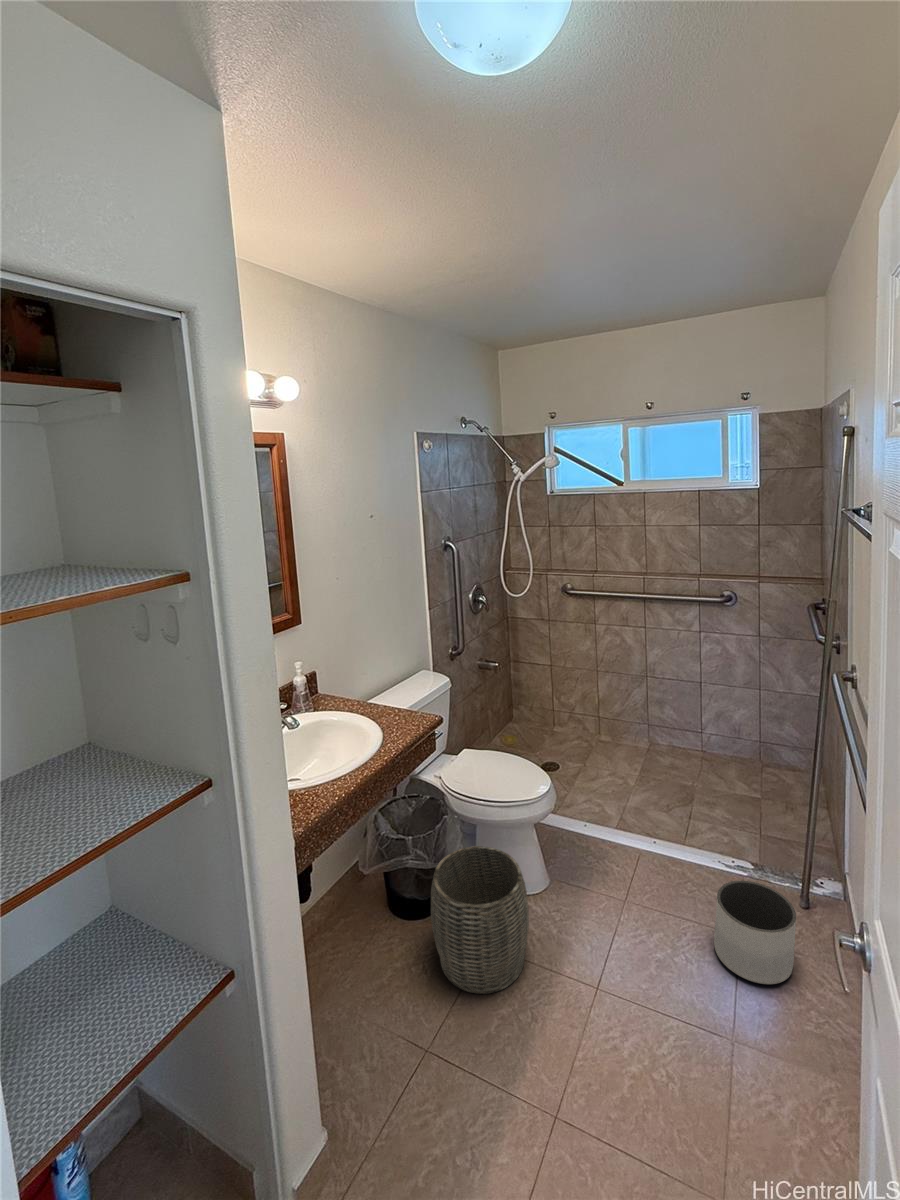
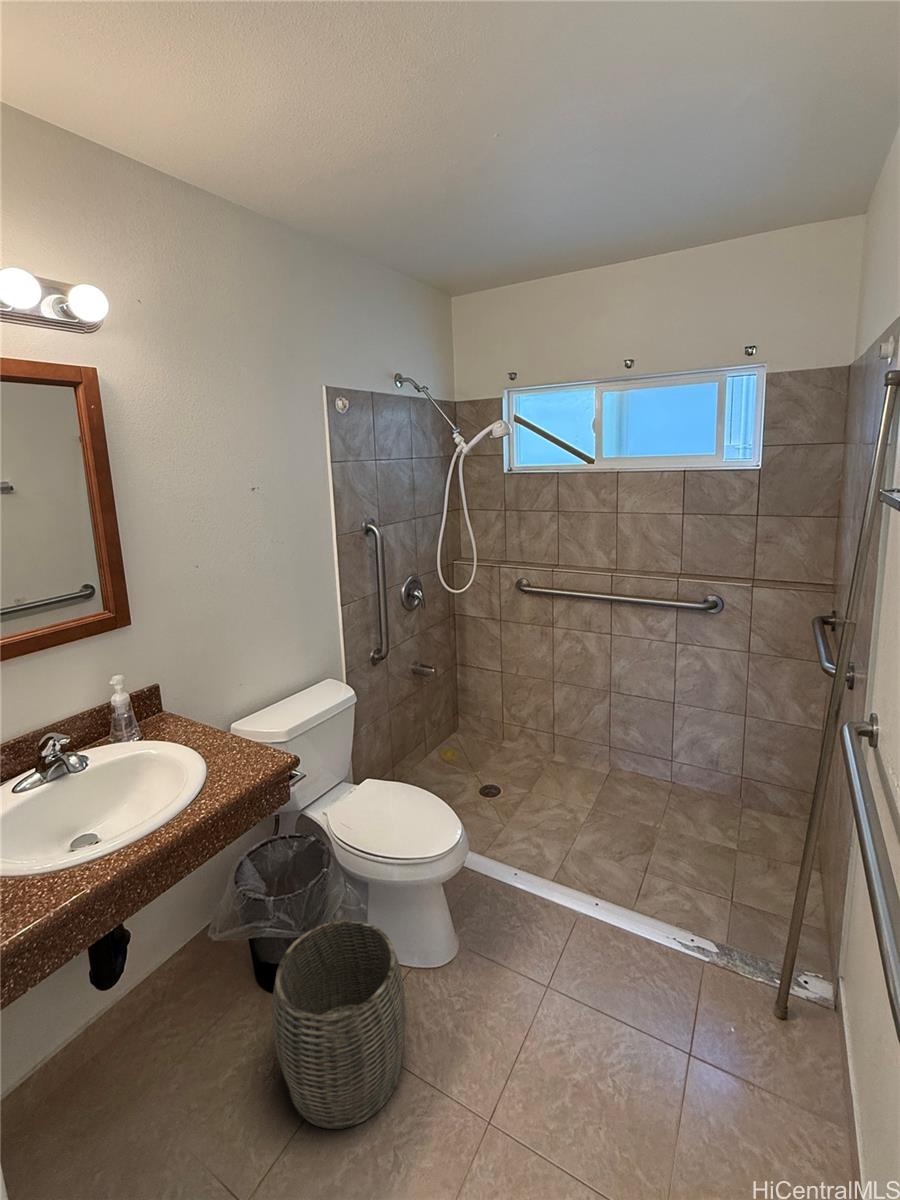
planter: present [714,881,796,984] -> none [653,984,761,1139]

